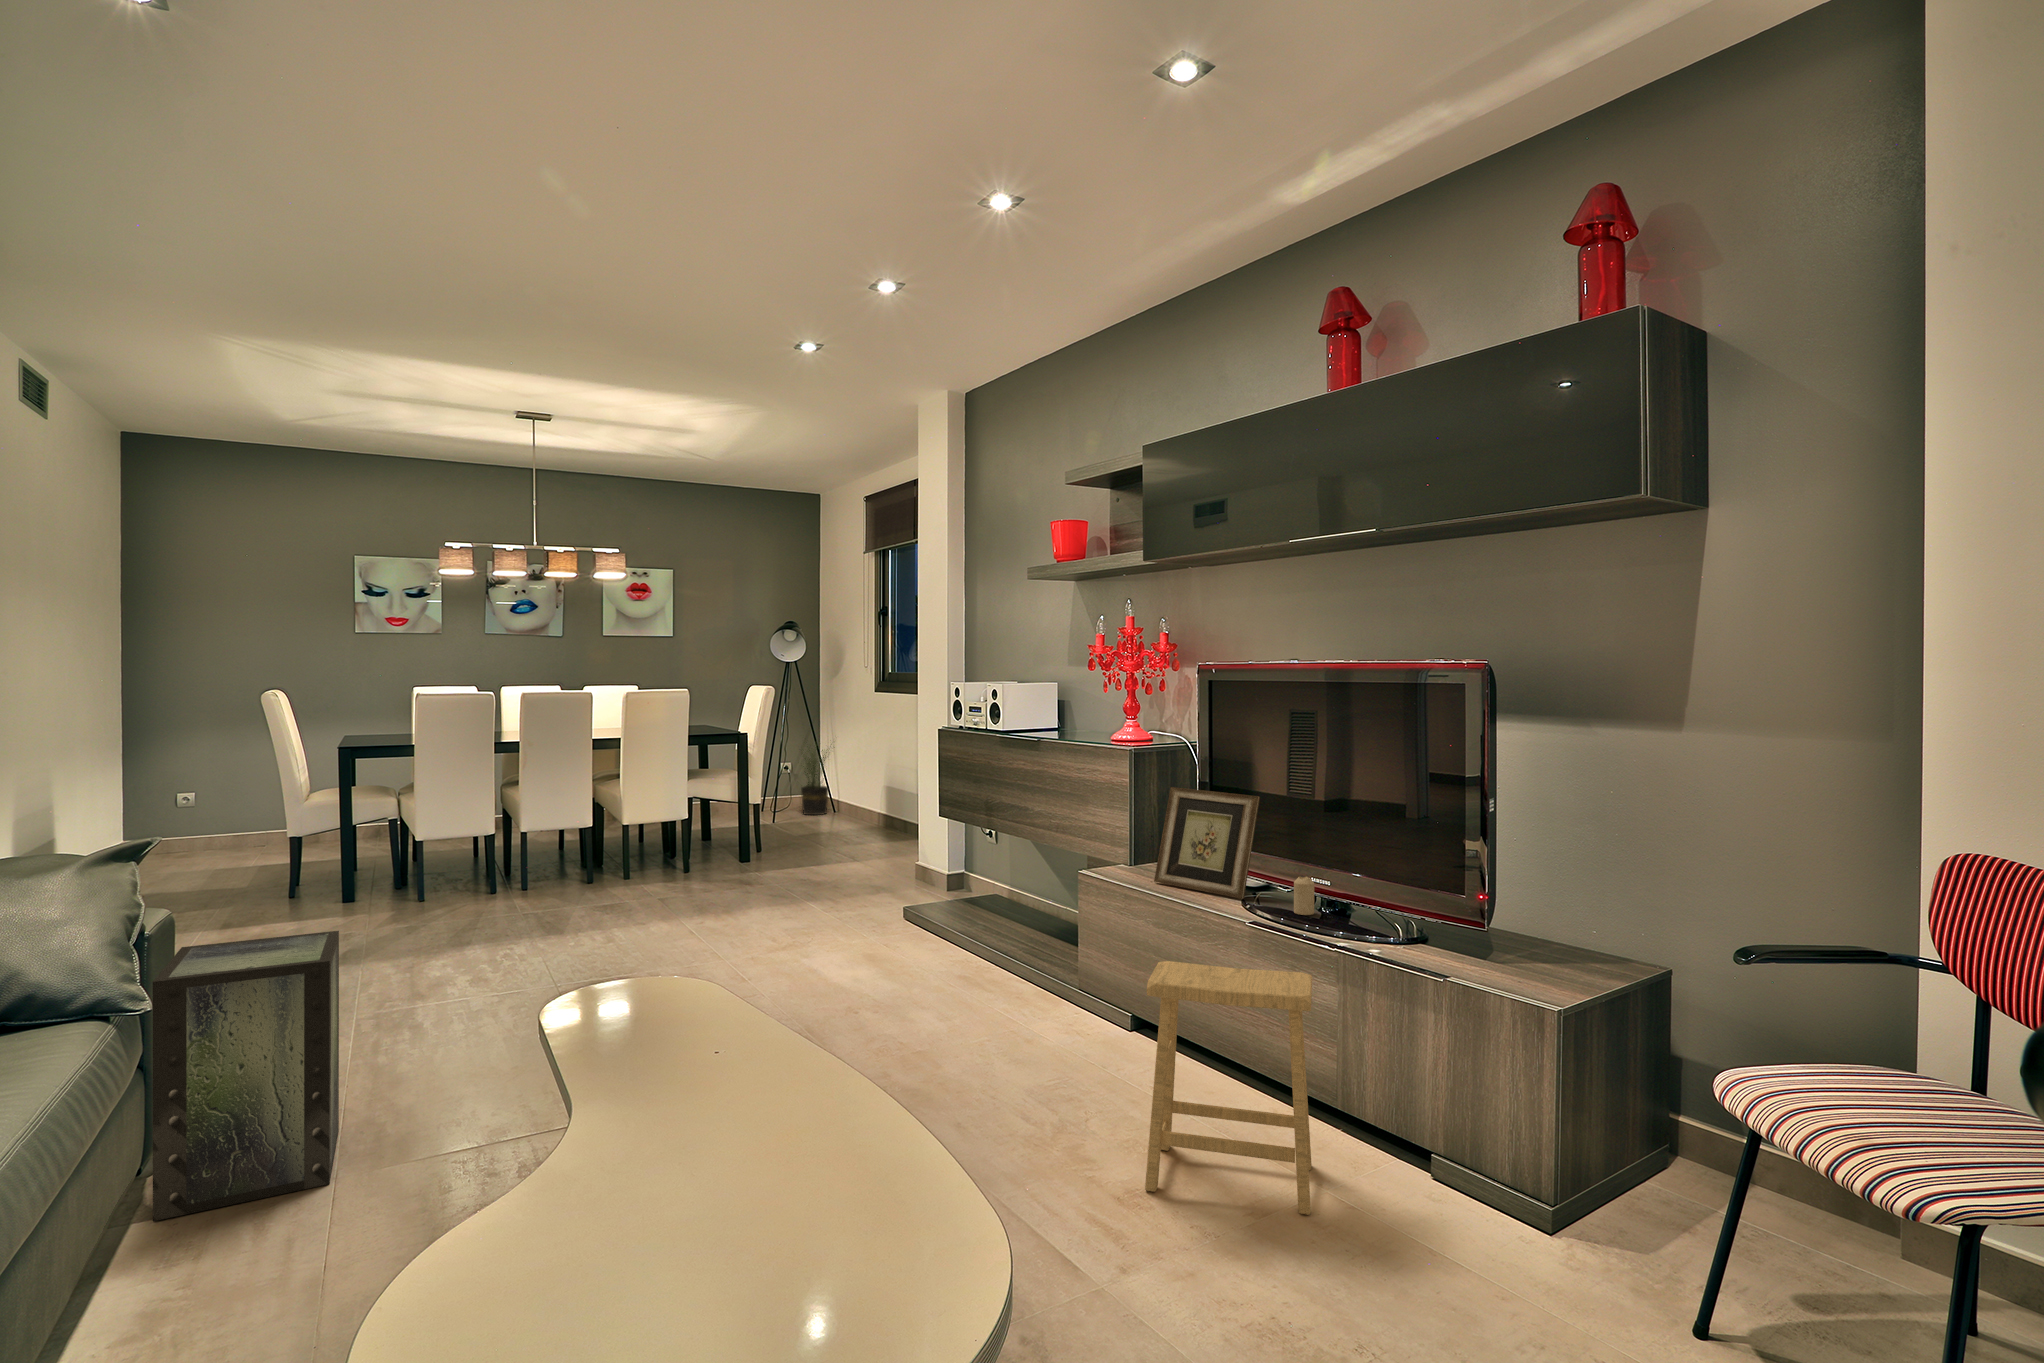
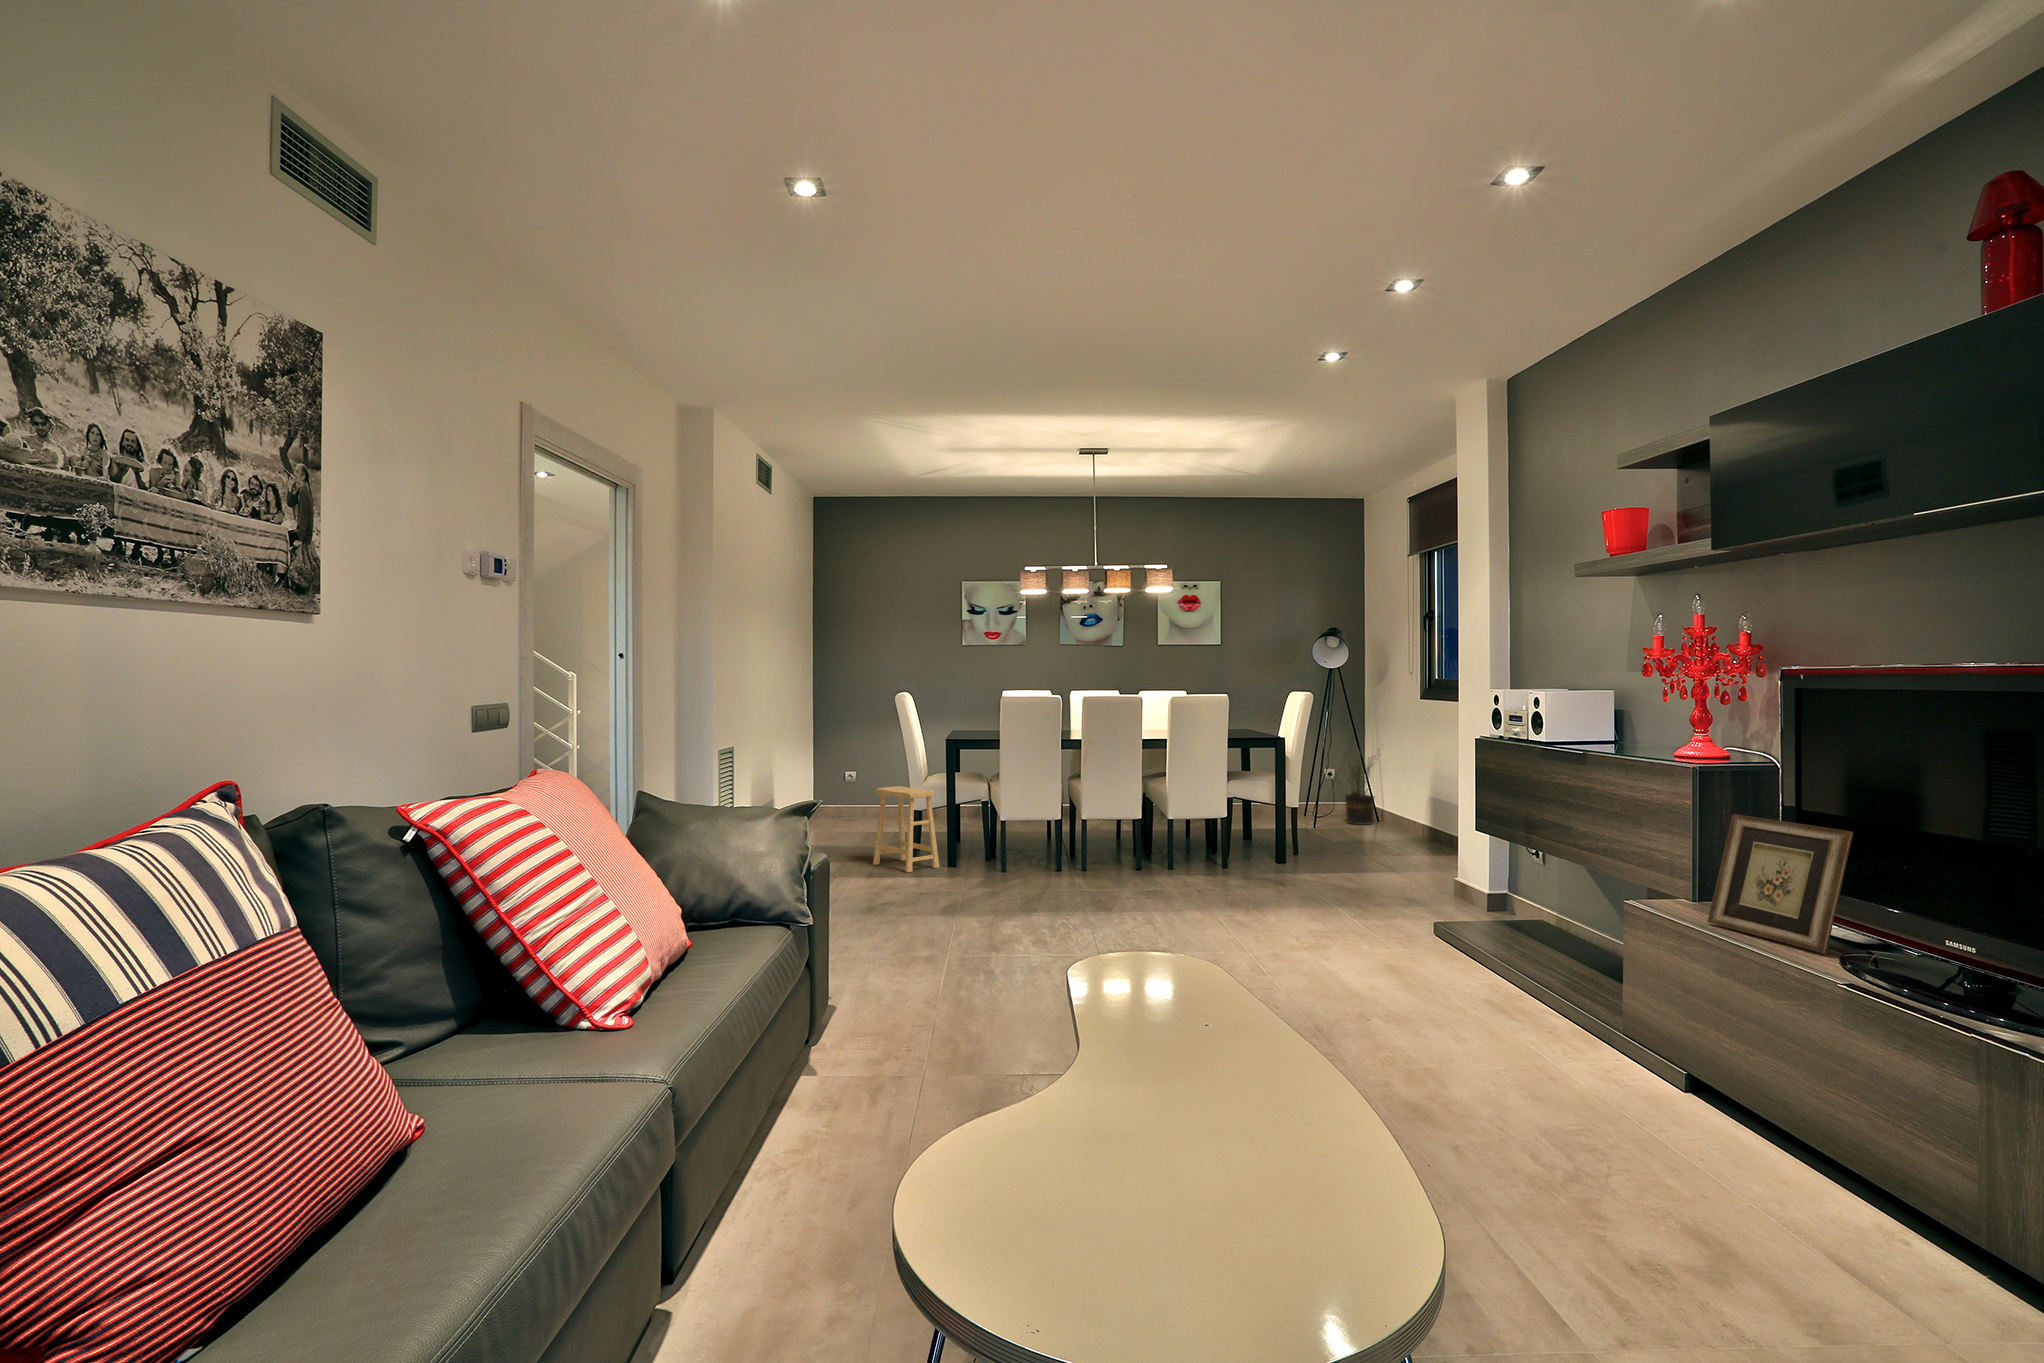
candle: present [1294,877,1314,915] -> none [1894,933,1926,983]
storage box: present [153,931,339,1221] -> none [819,882,931,1072]
footstool: present [1145,961,1312,1215] -> present [873,786,939,872]

